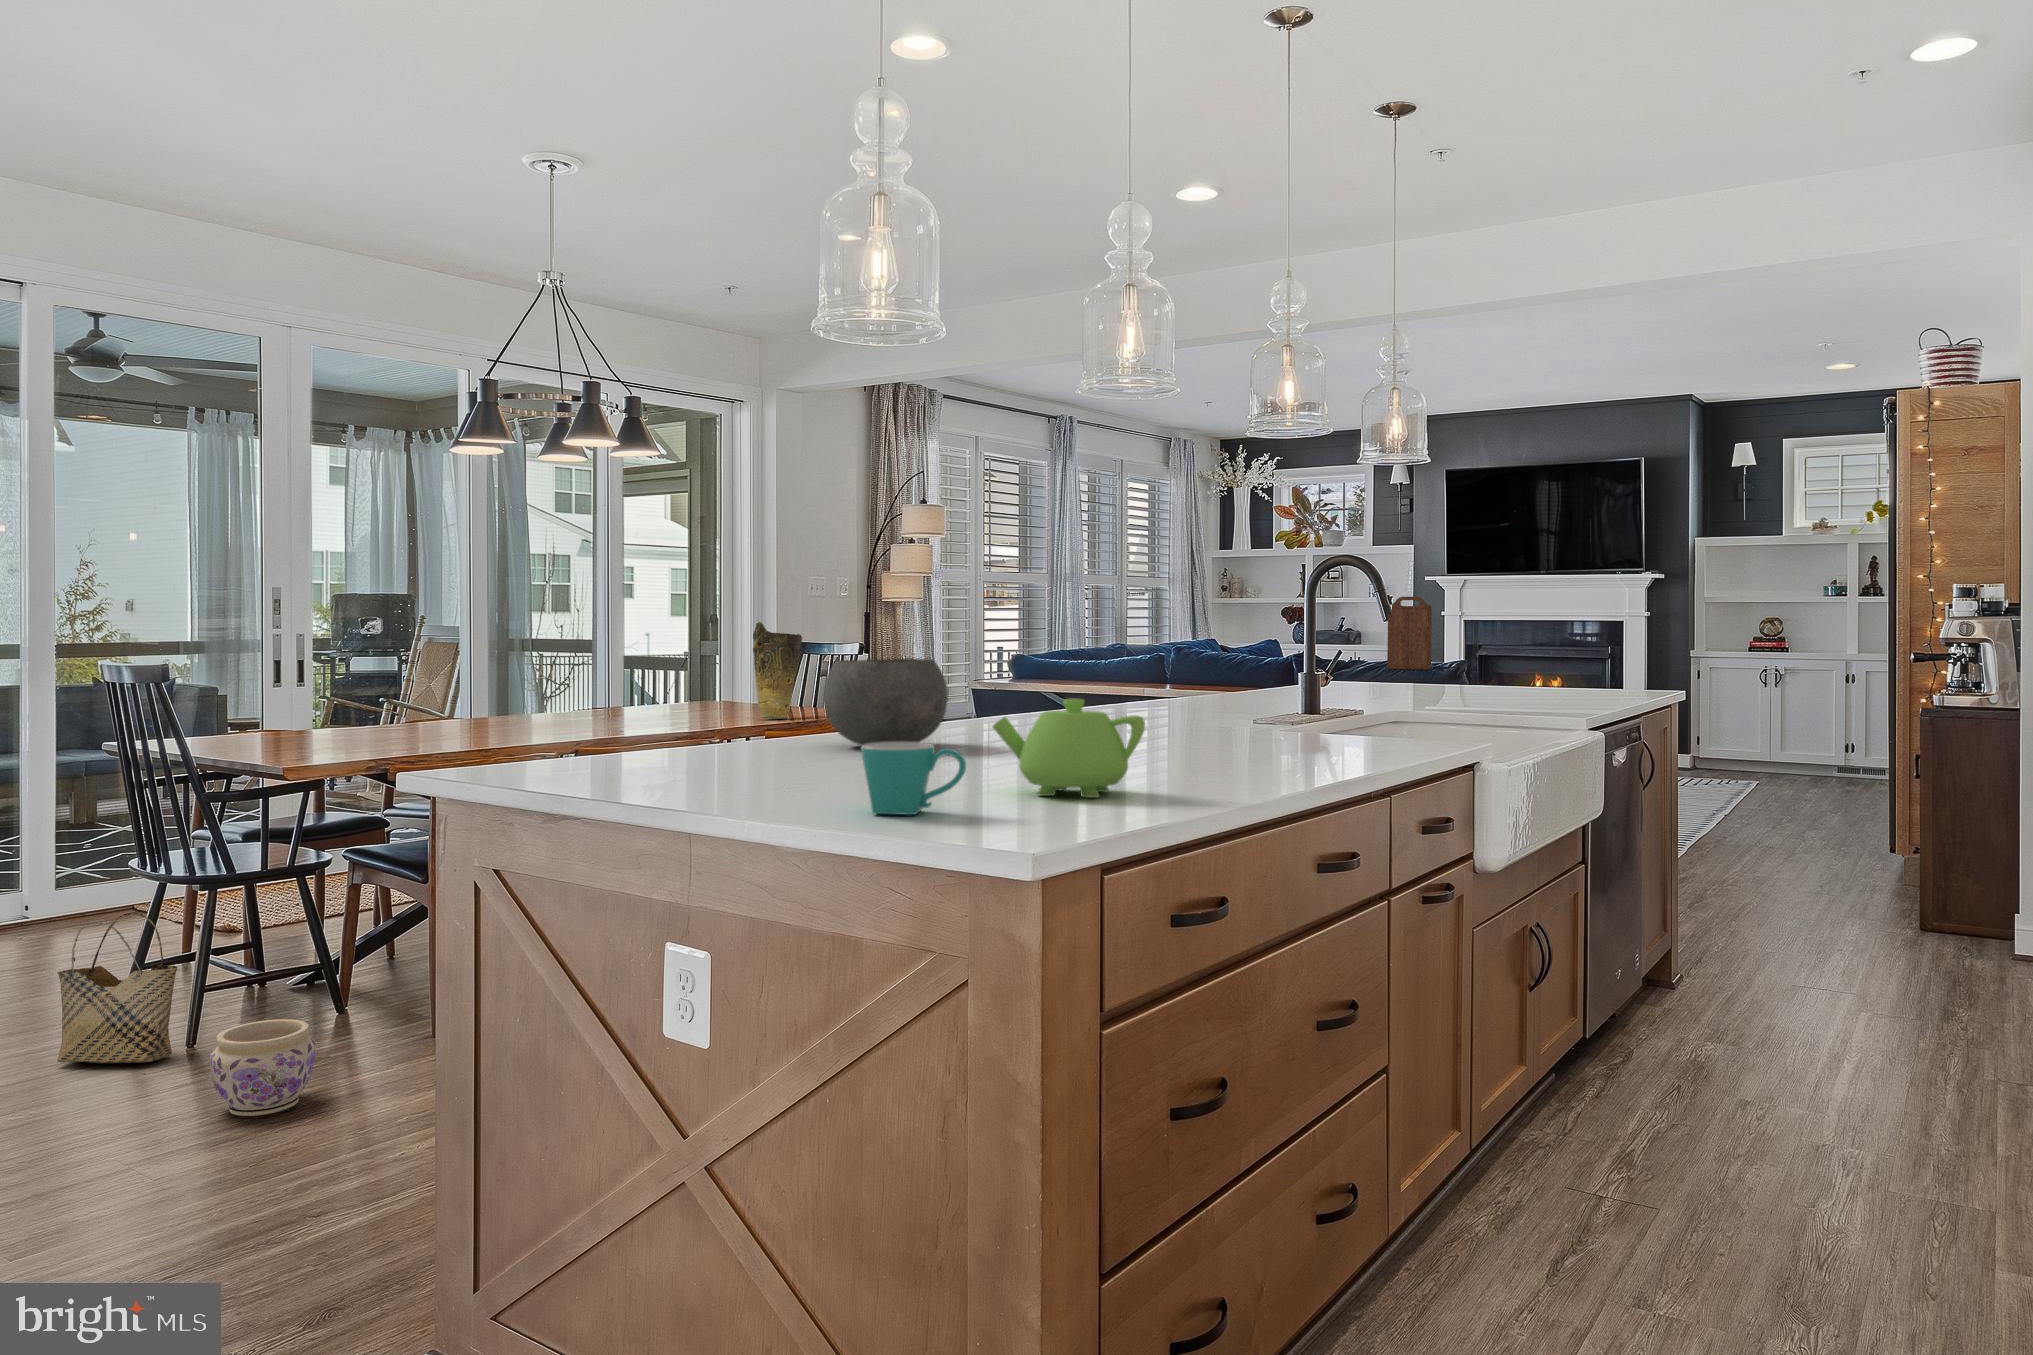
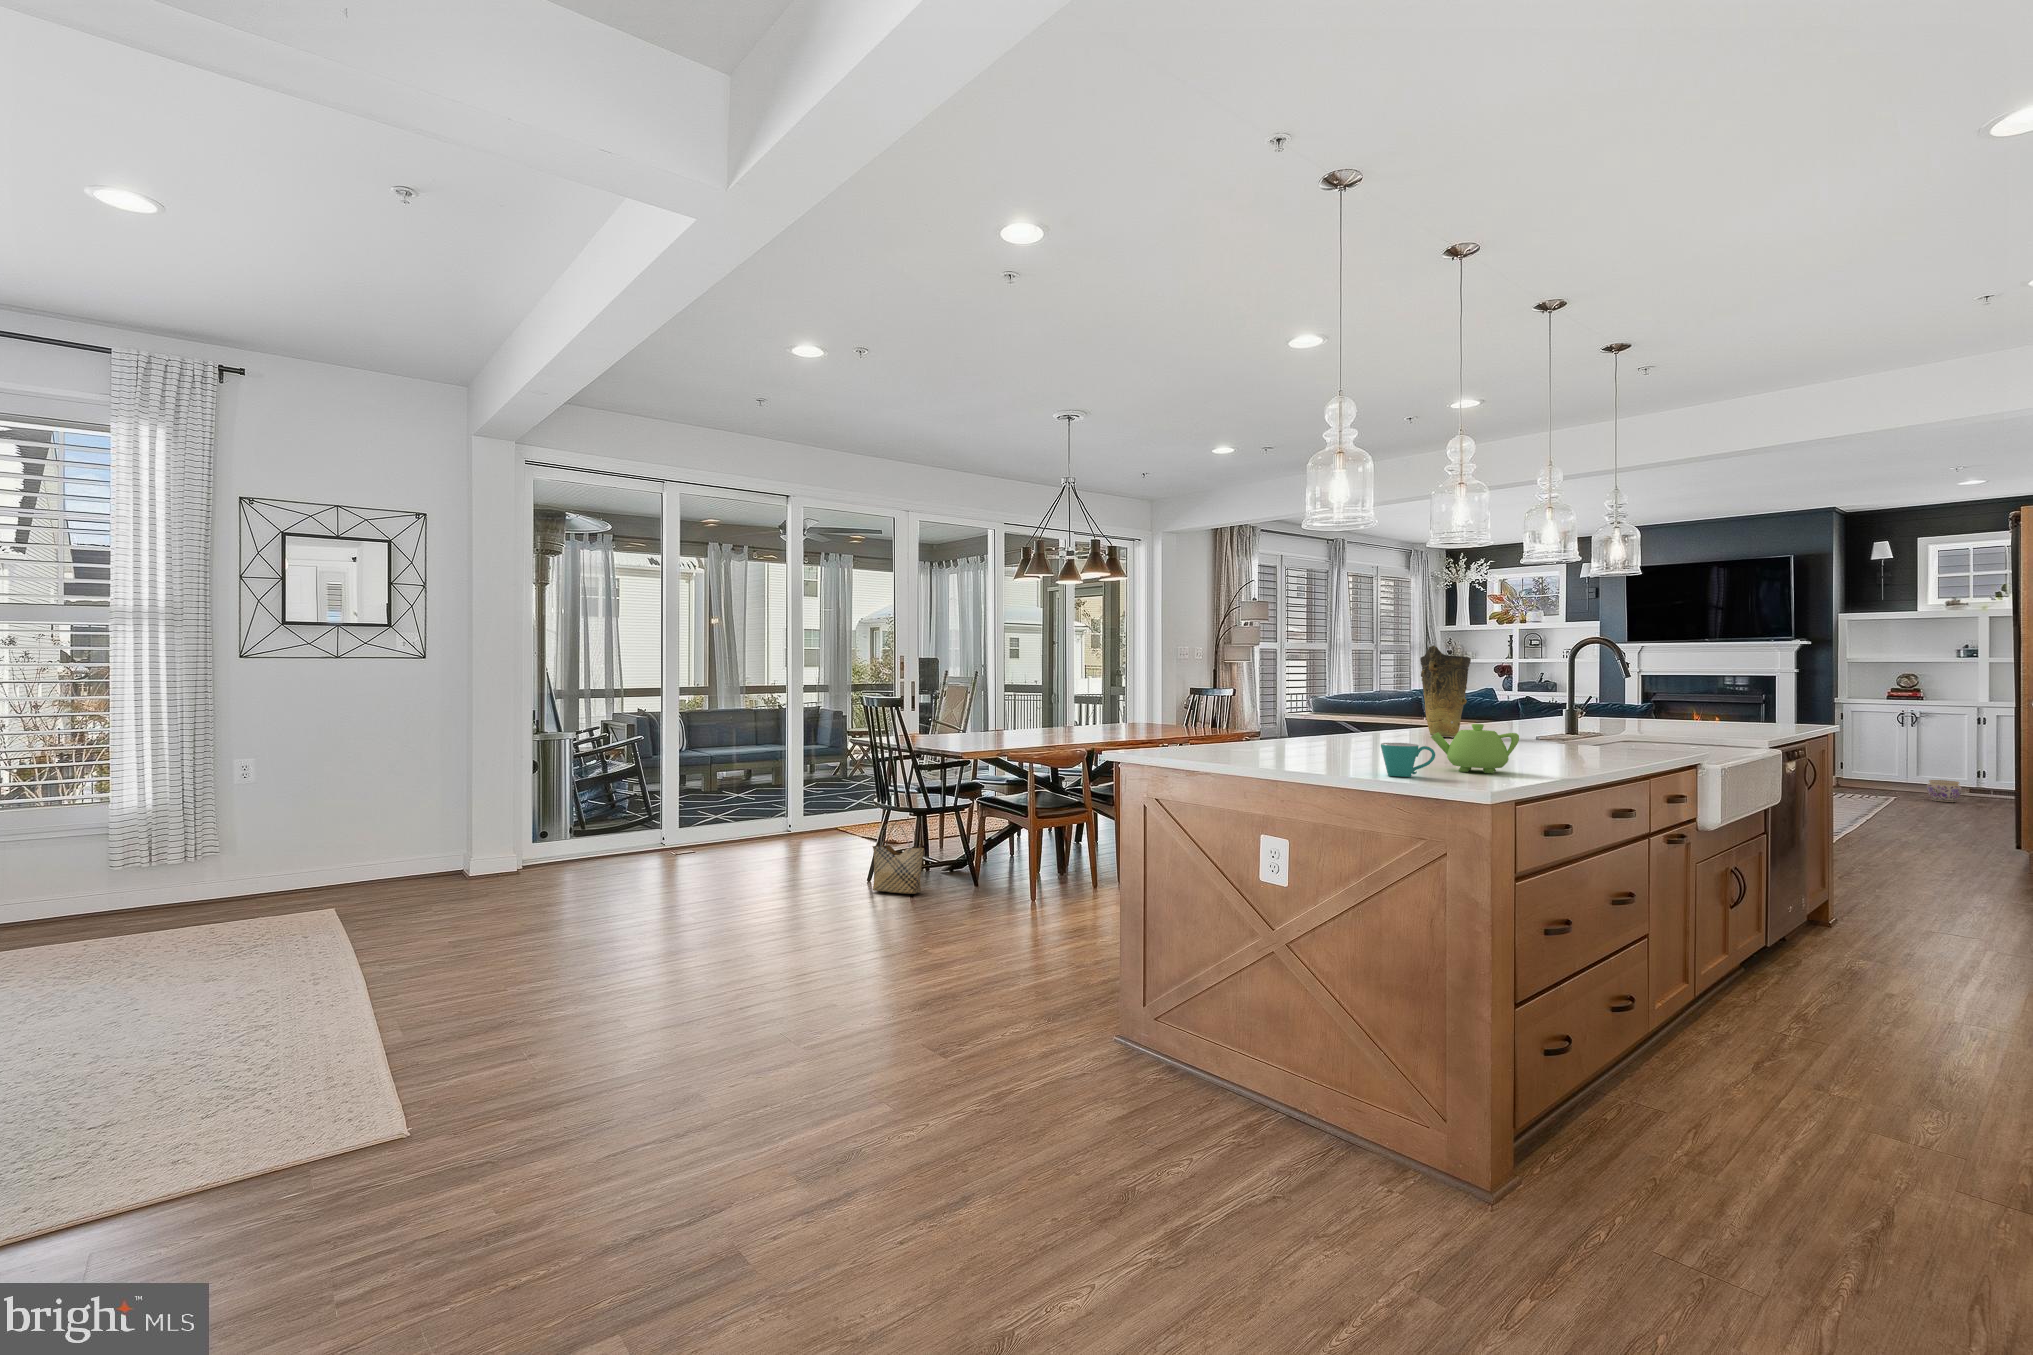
cutting board: present [1387,597,1432,669] -> none [1588,659,1622,709]
vase: present [753,622,802,719] -> present [1420,646,1471,737]
bowl: present [823,658,948,745] -> none [1300,701,1369,747]
planter: present [210,1019,316,1118] -> present [1927,780,1962,802]

